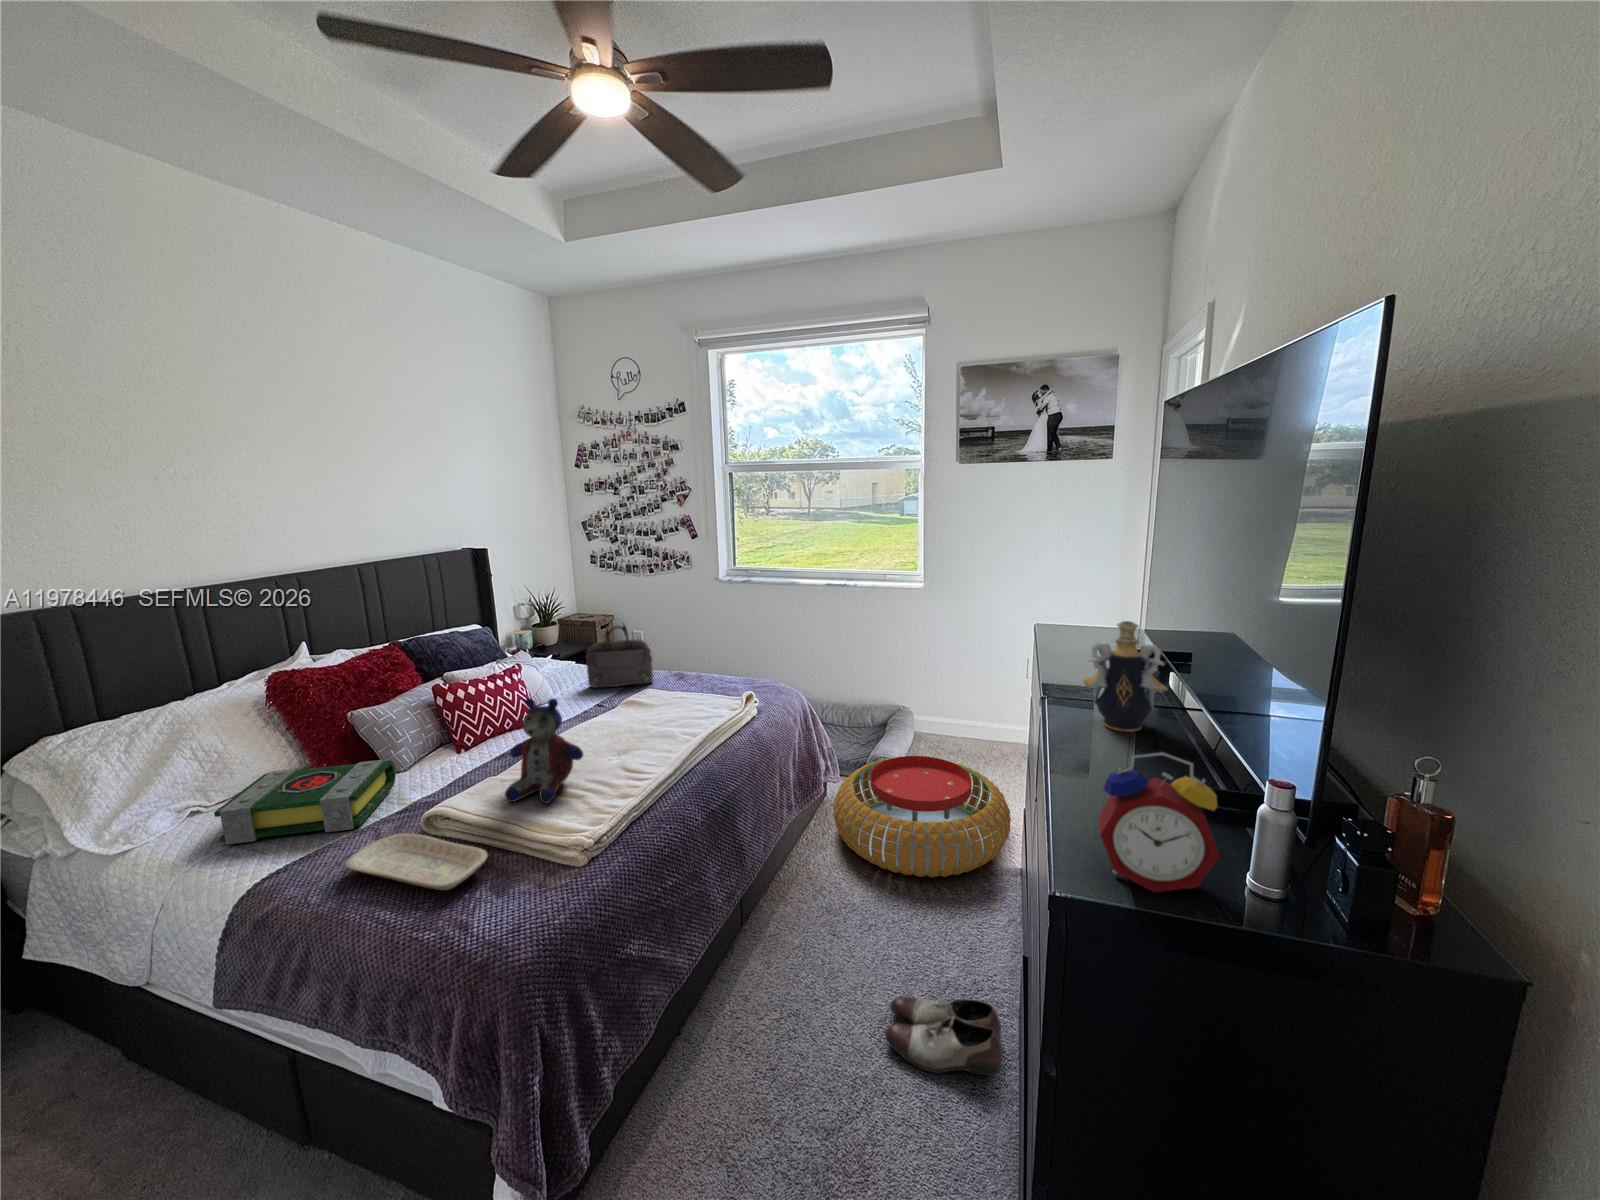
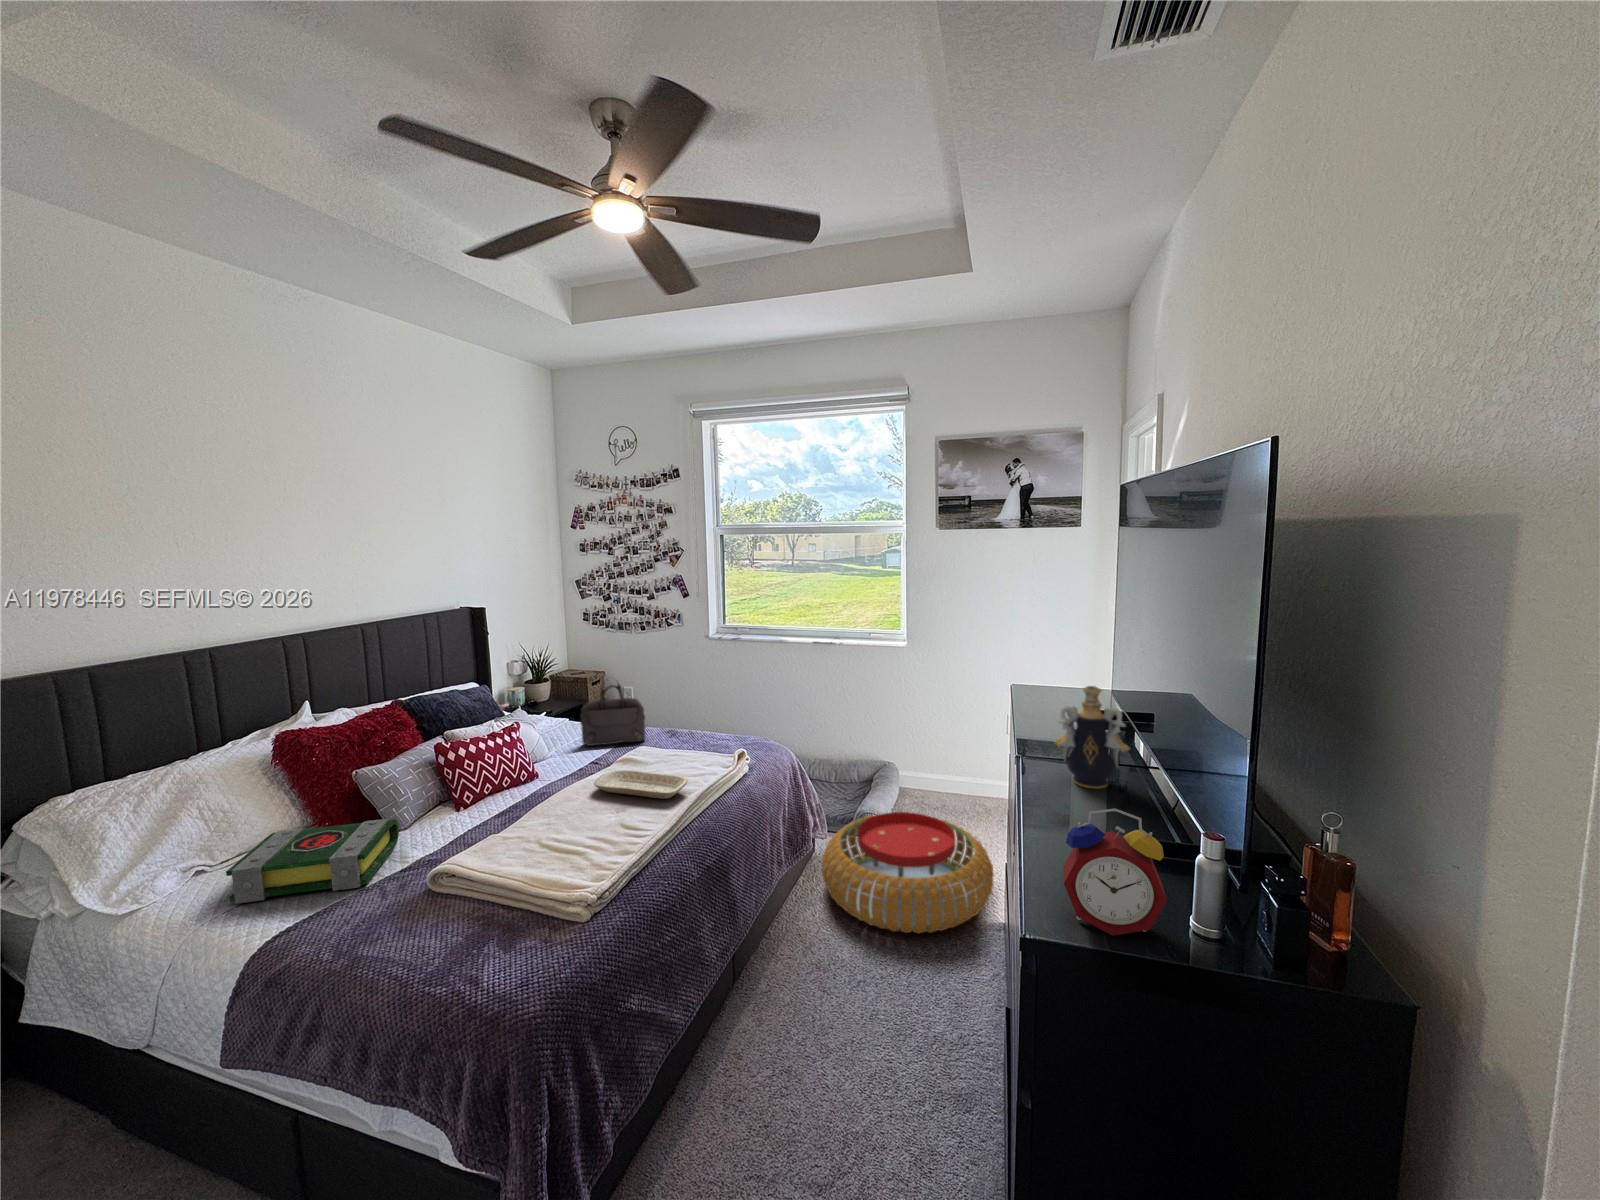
stuffed bear: present [505,698,583,803] -> none [509,758,585,861]
tray: present [346,833,488,890] -> present [594,770,688,799]
shoe: present [885,996,1003,1075] -> none [874,1051,988,1129]

